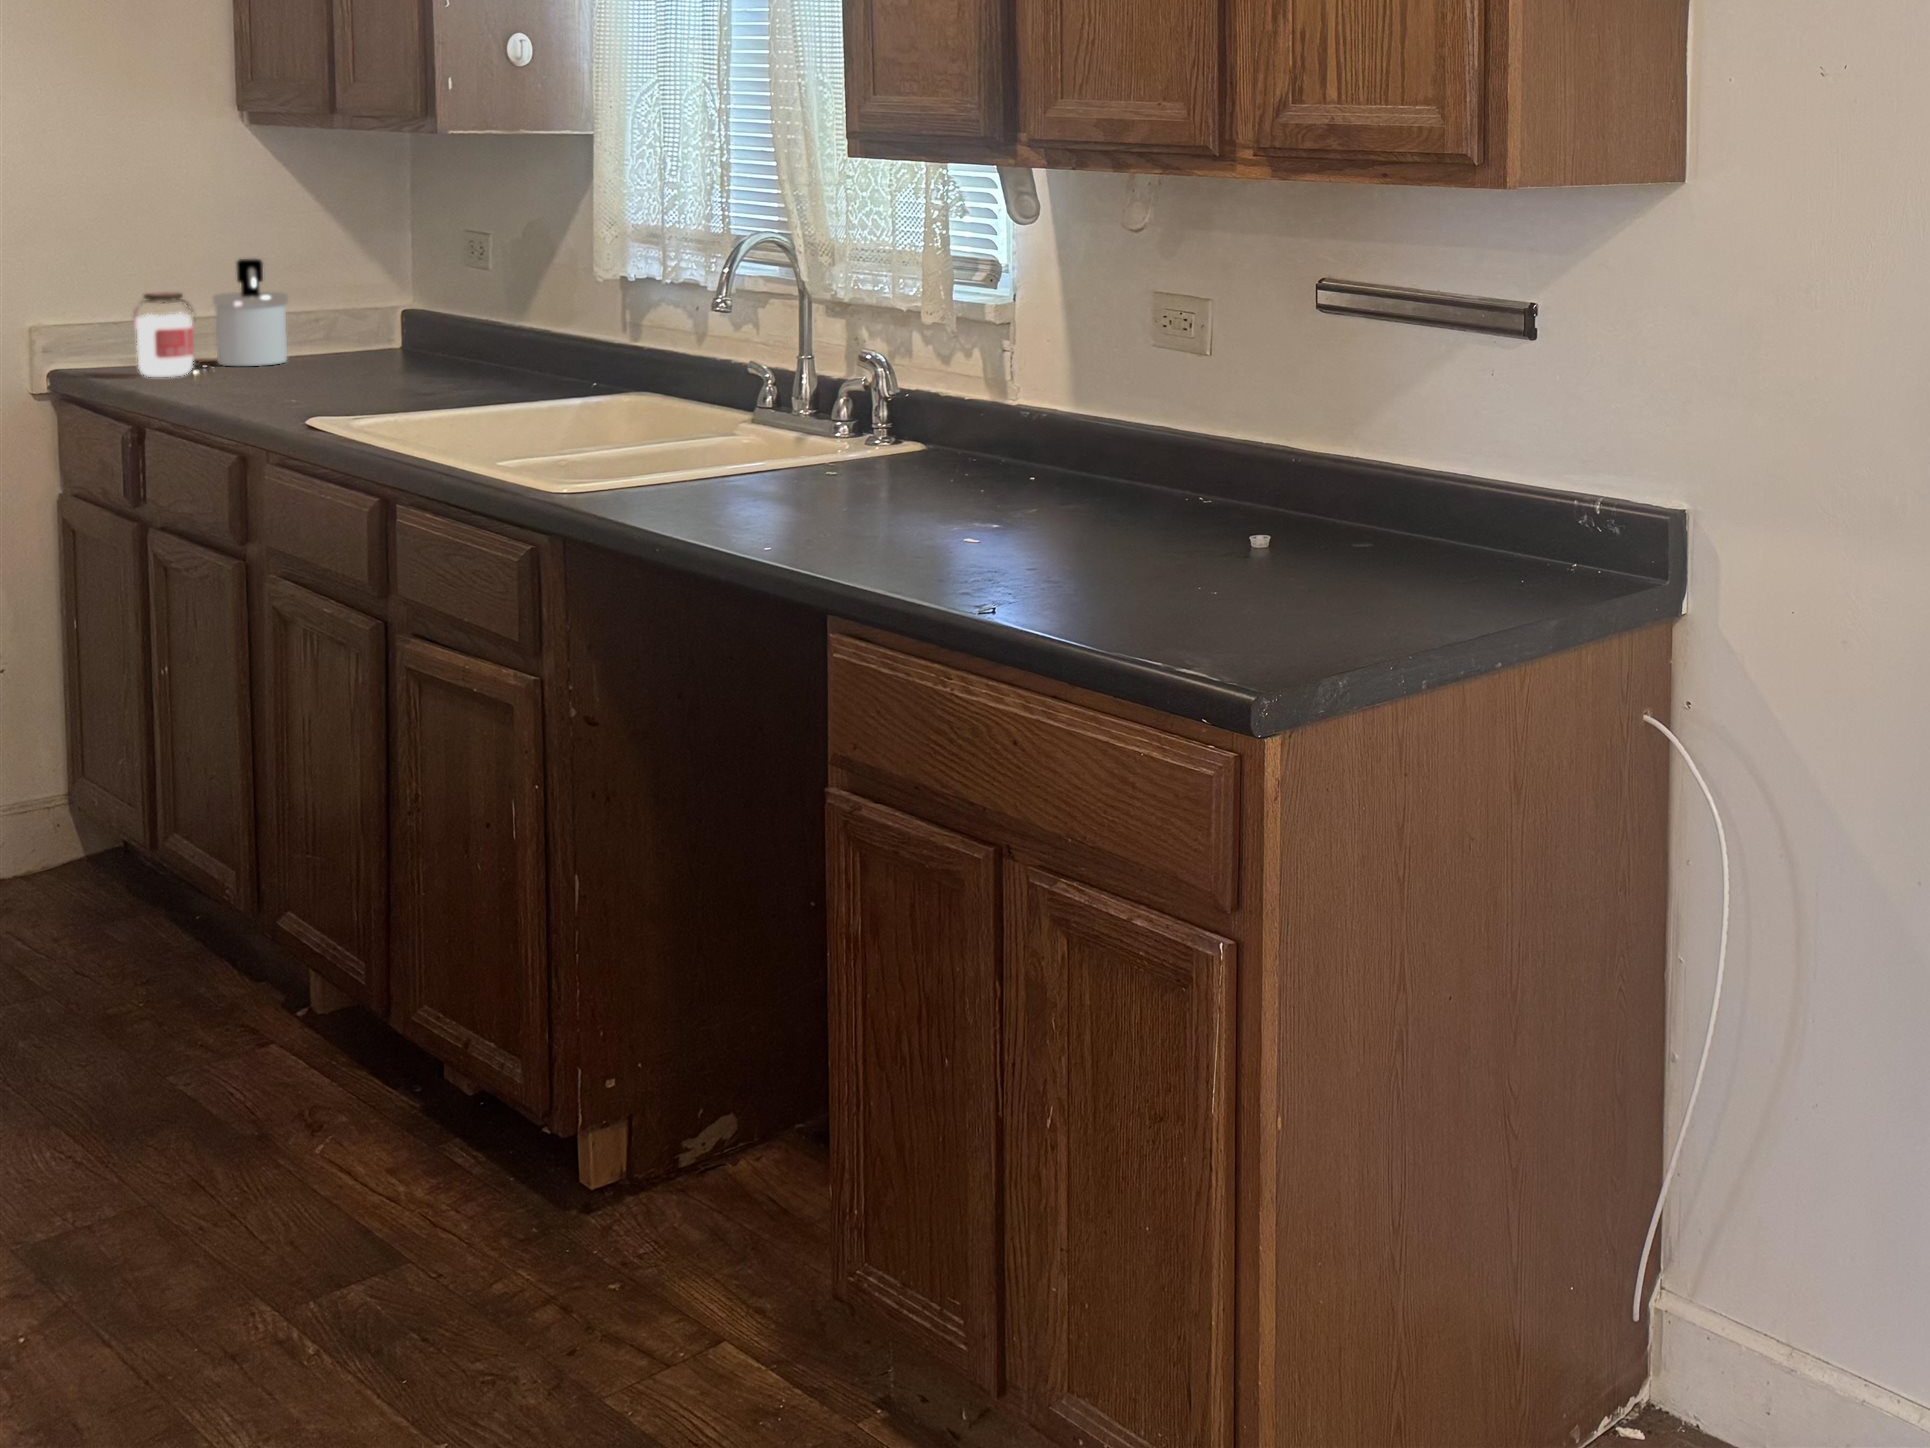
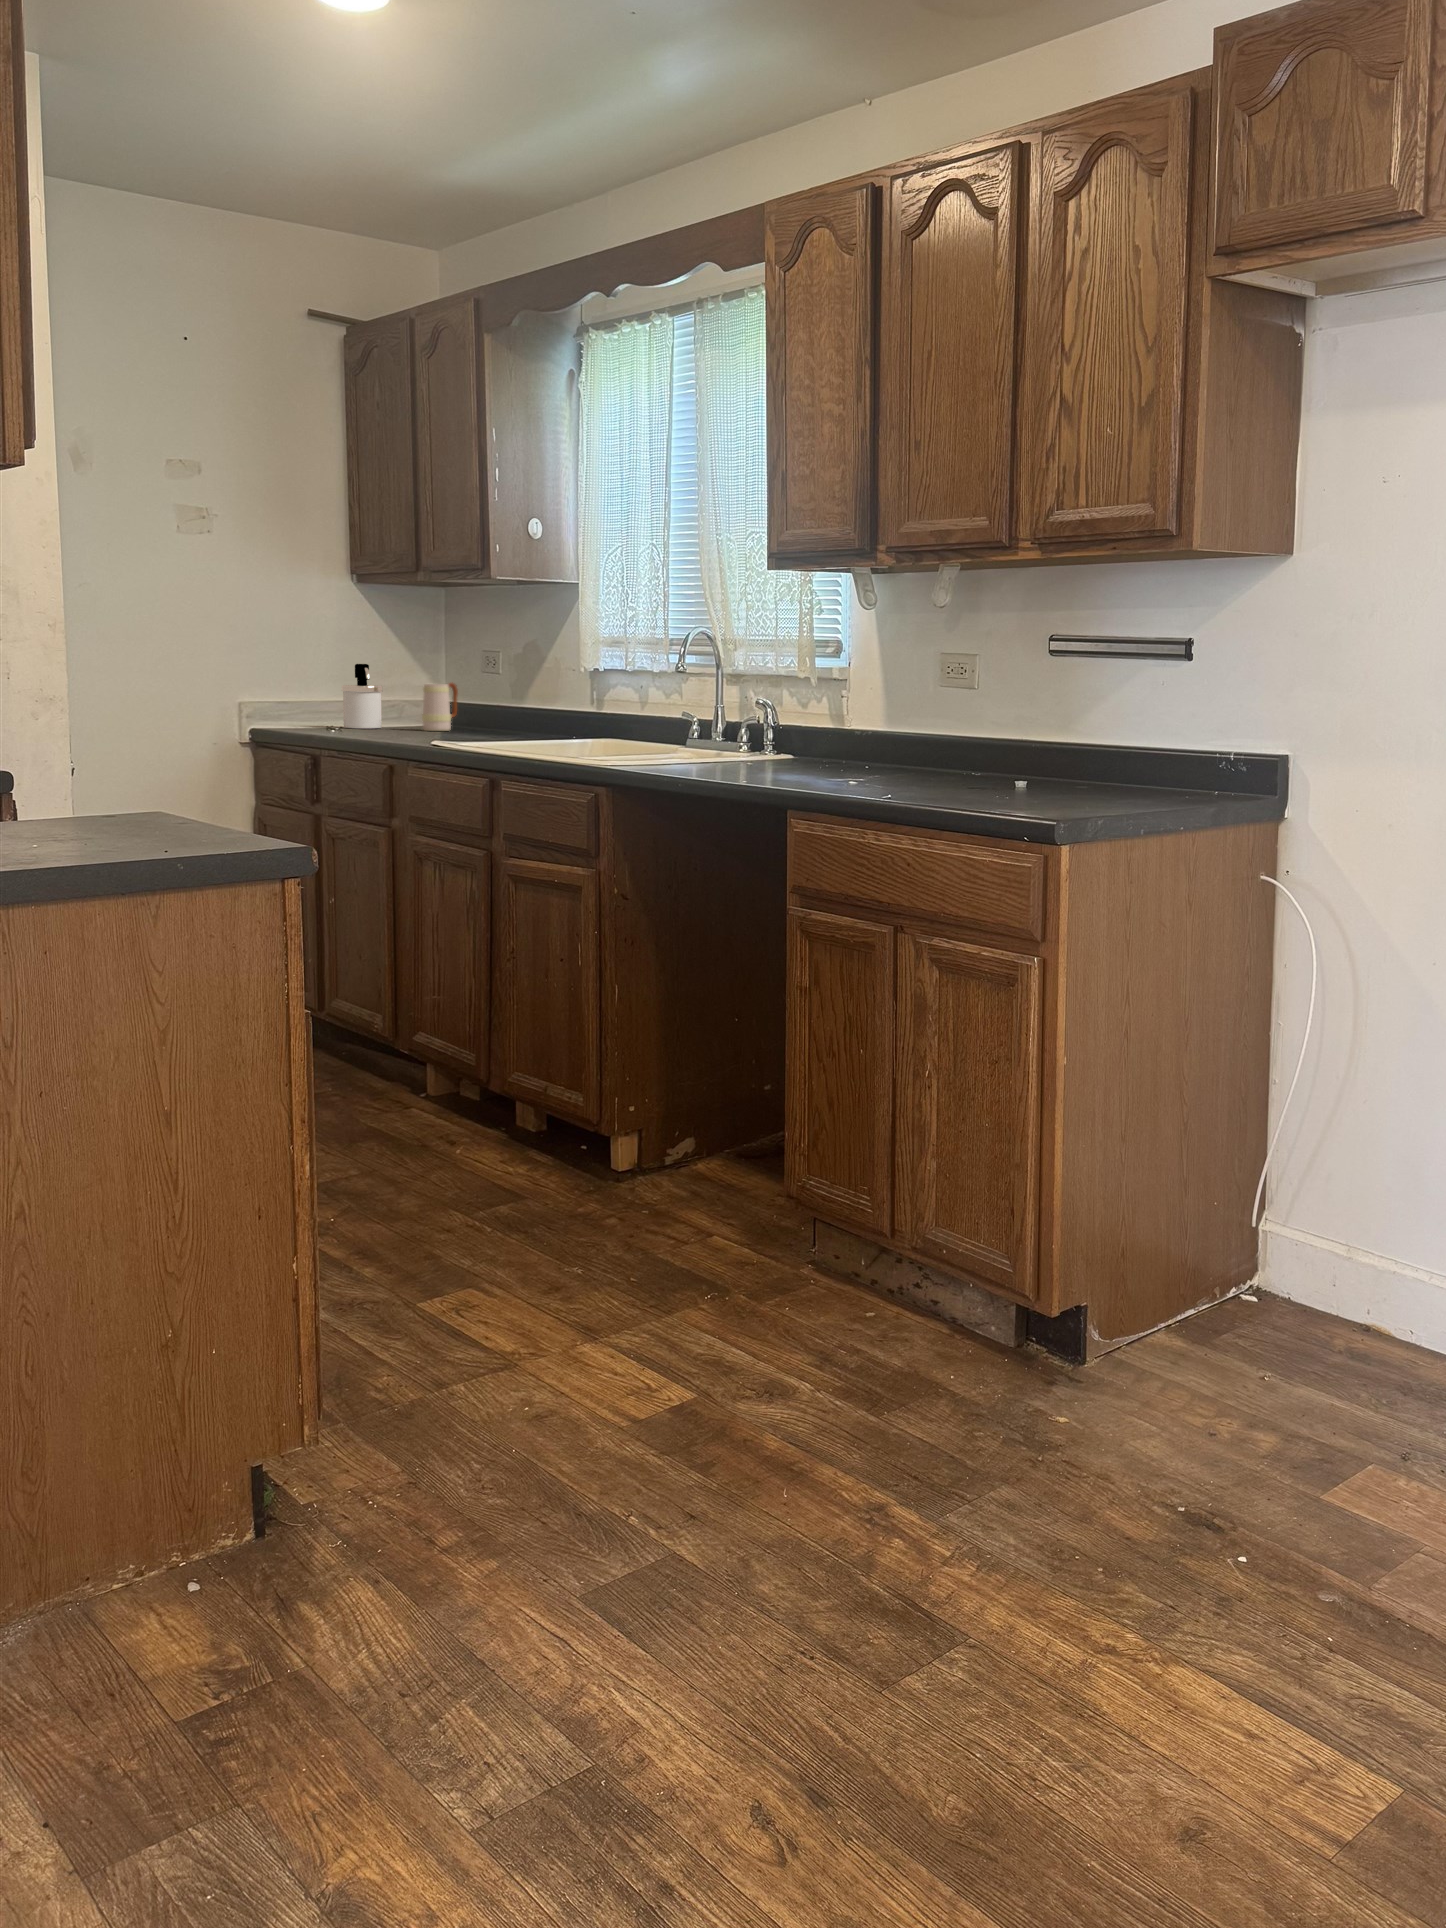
mug: none [355,287,421,369] -> present [422,683,458,731]
jar: present [133,292,194,377] -> none [307,680,340,730]

